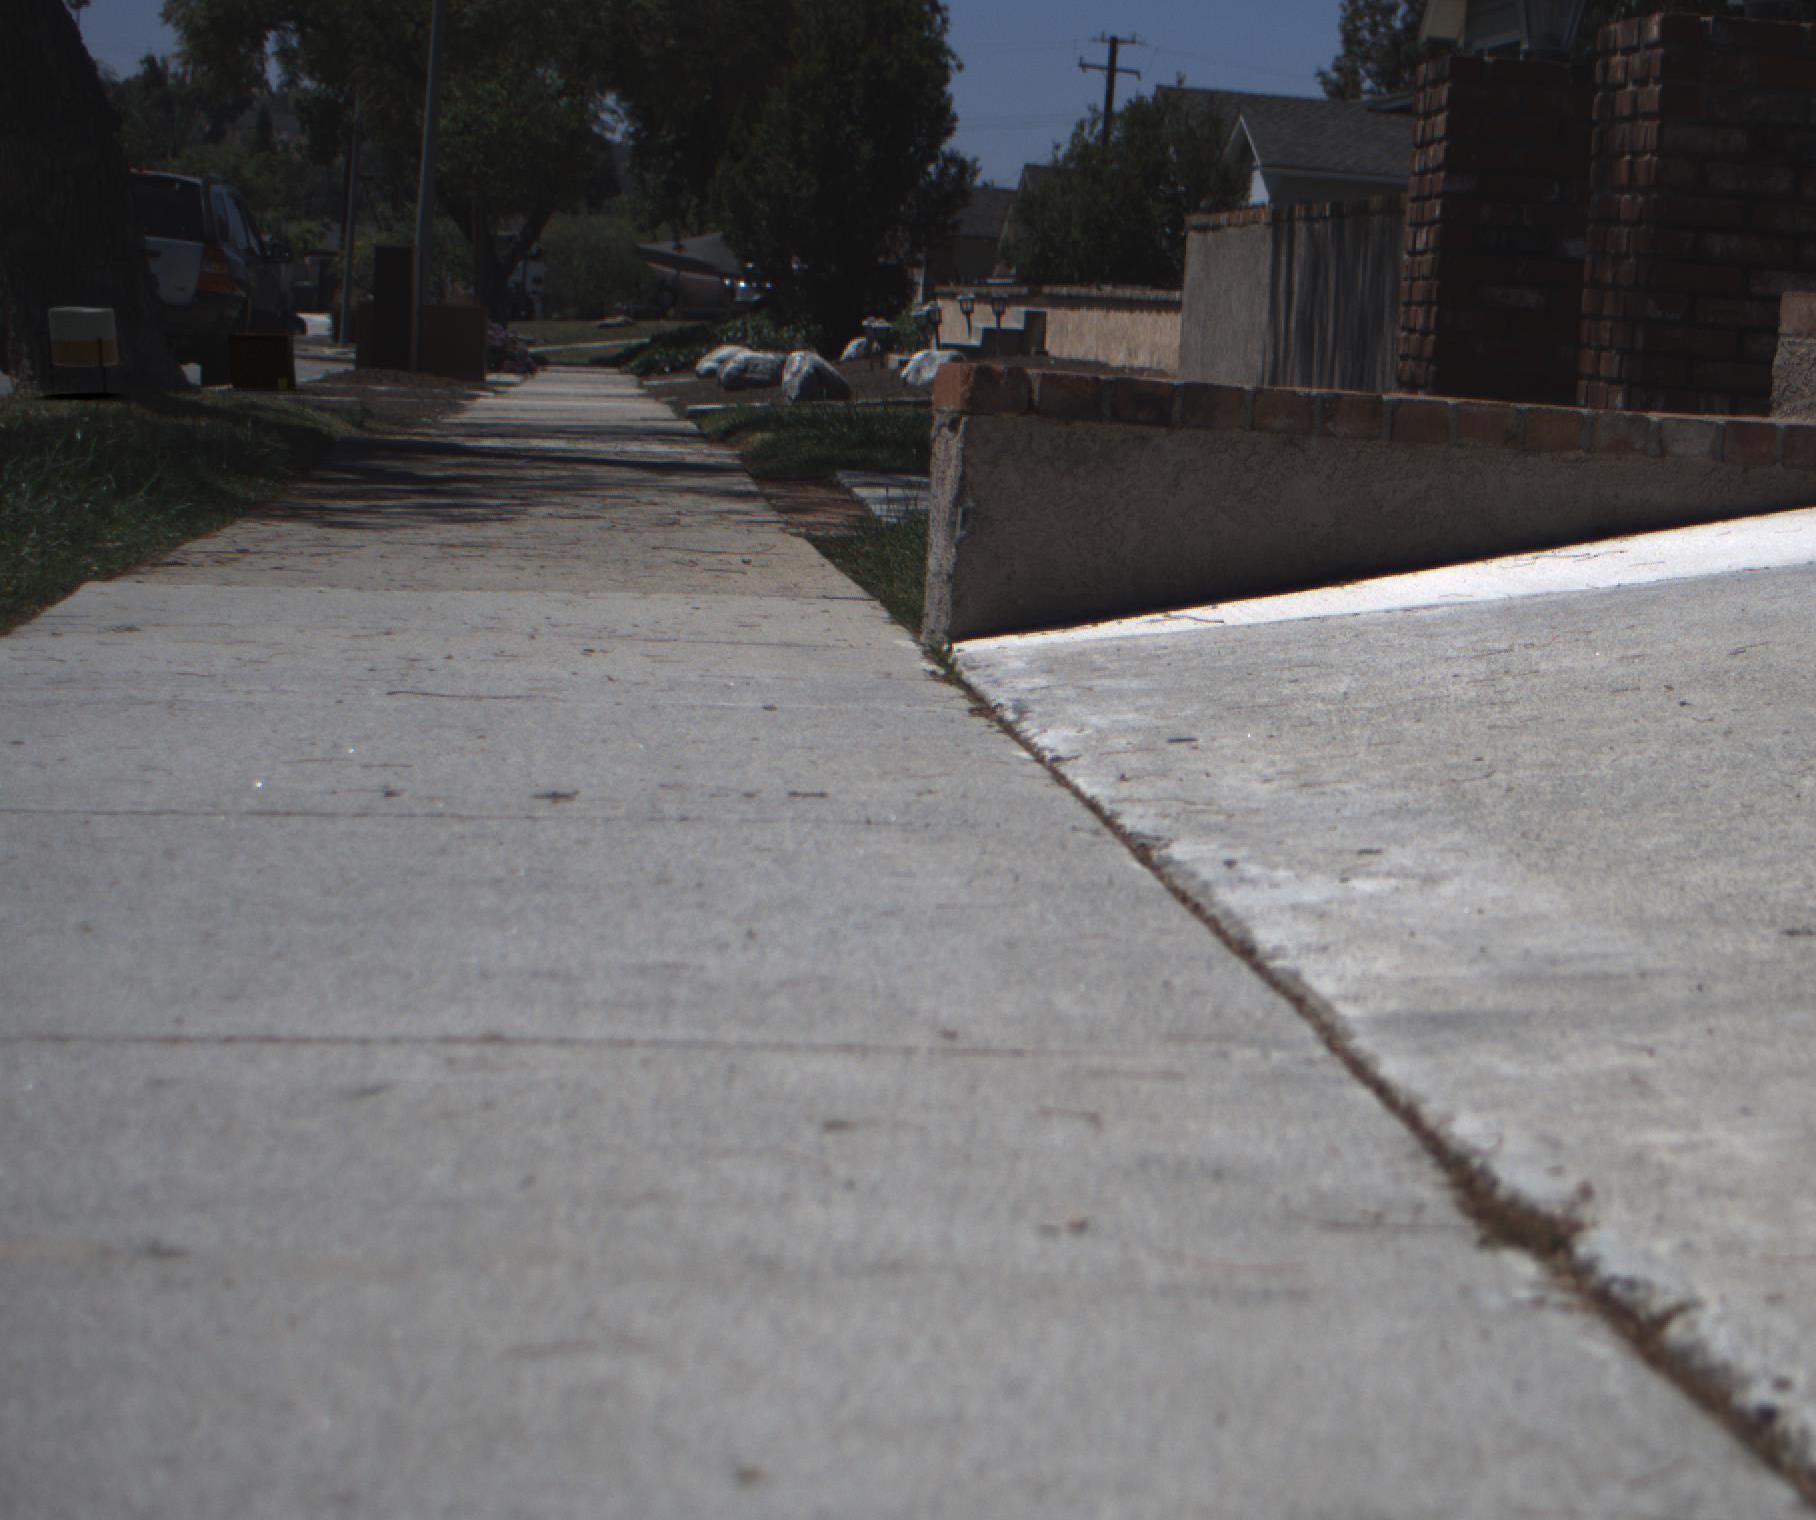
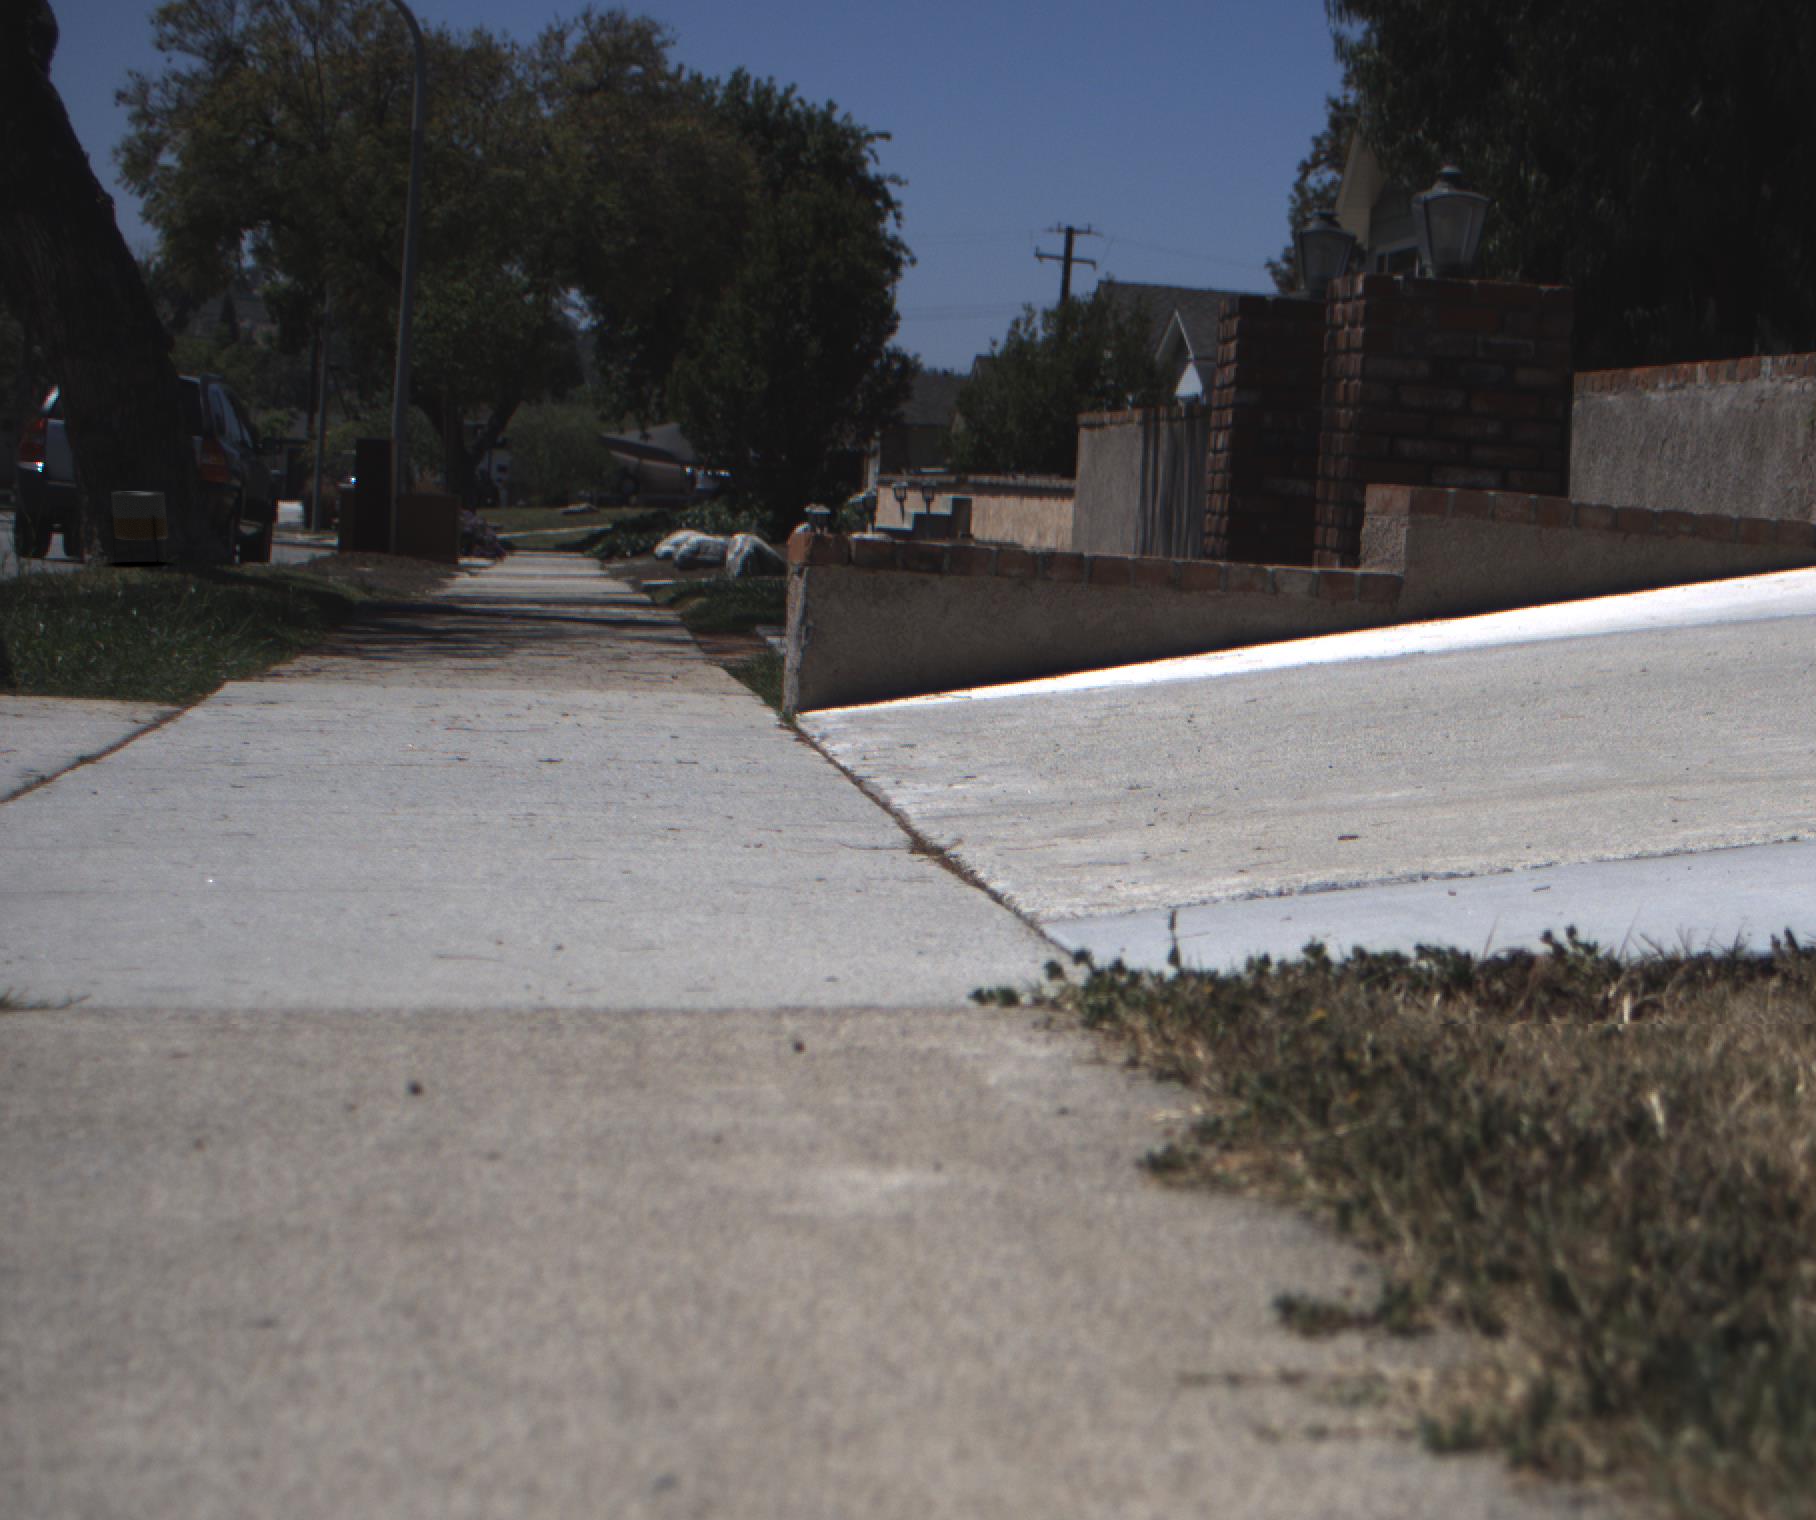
cardboard box: present [228,333,296,391] -> none [235,515,295,567]

